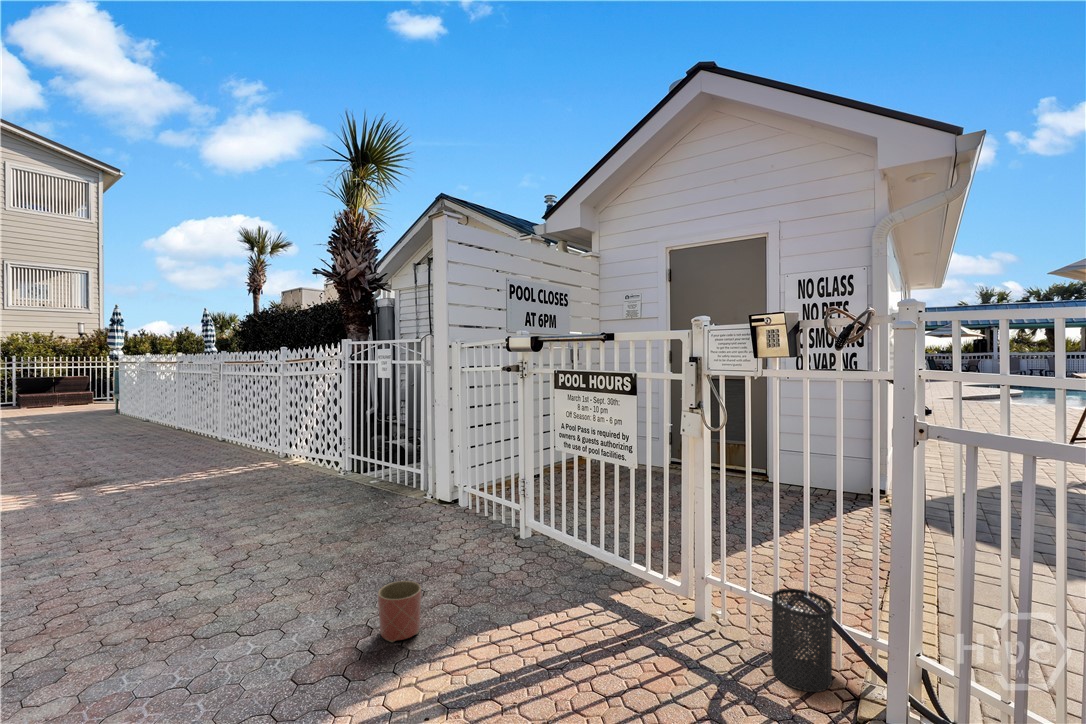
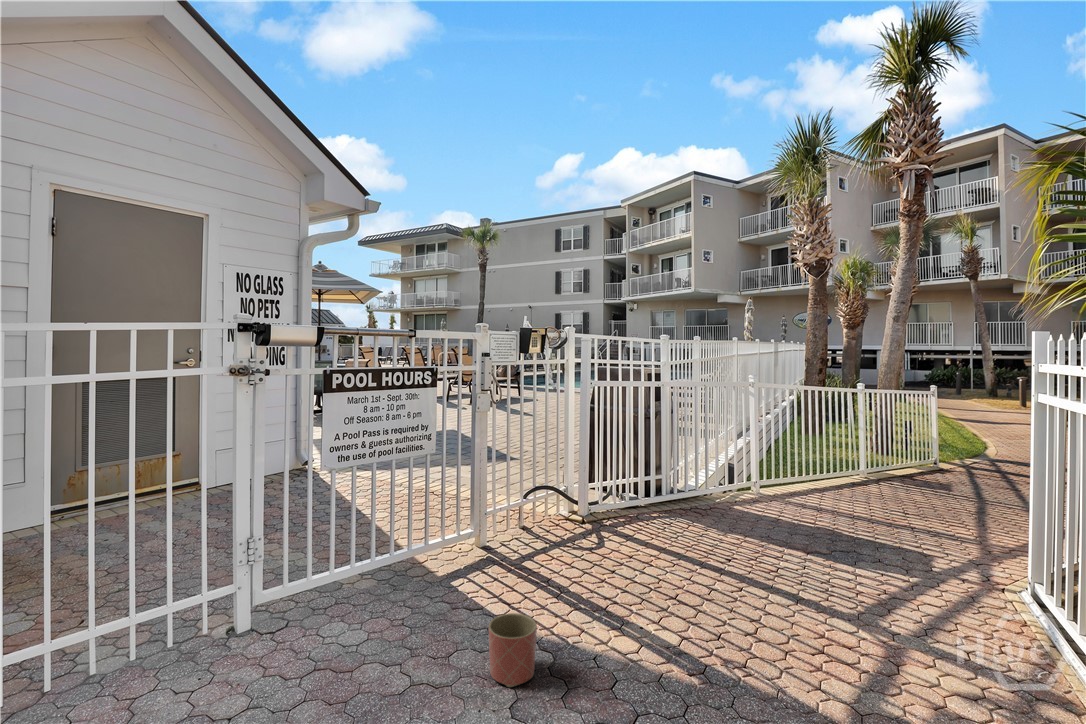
trash can: present [772,589,834,692] -> none [533,481,564,531]

